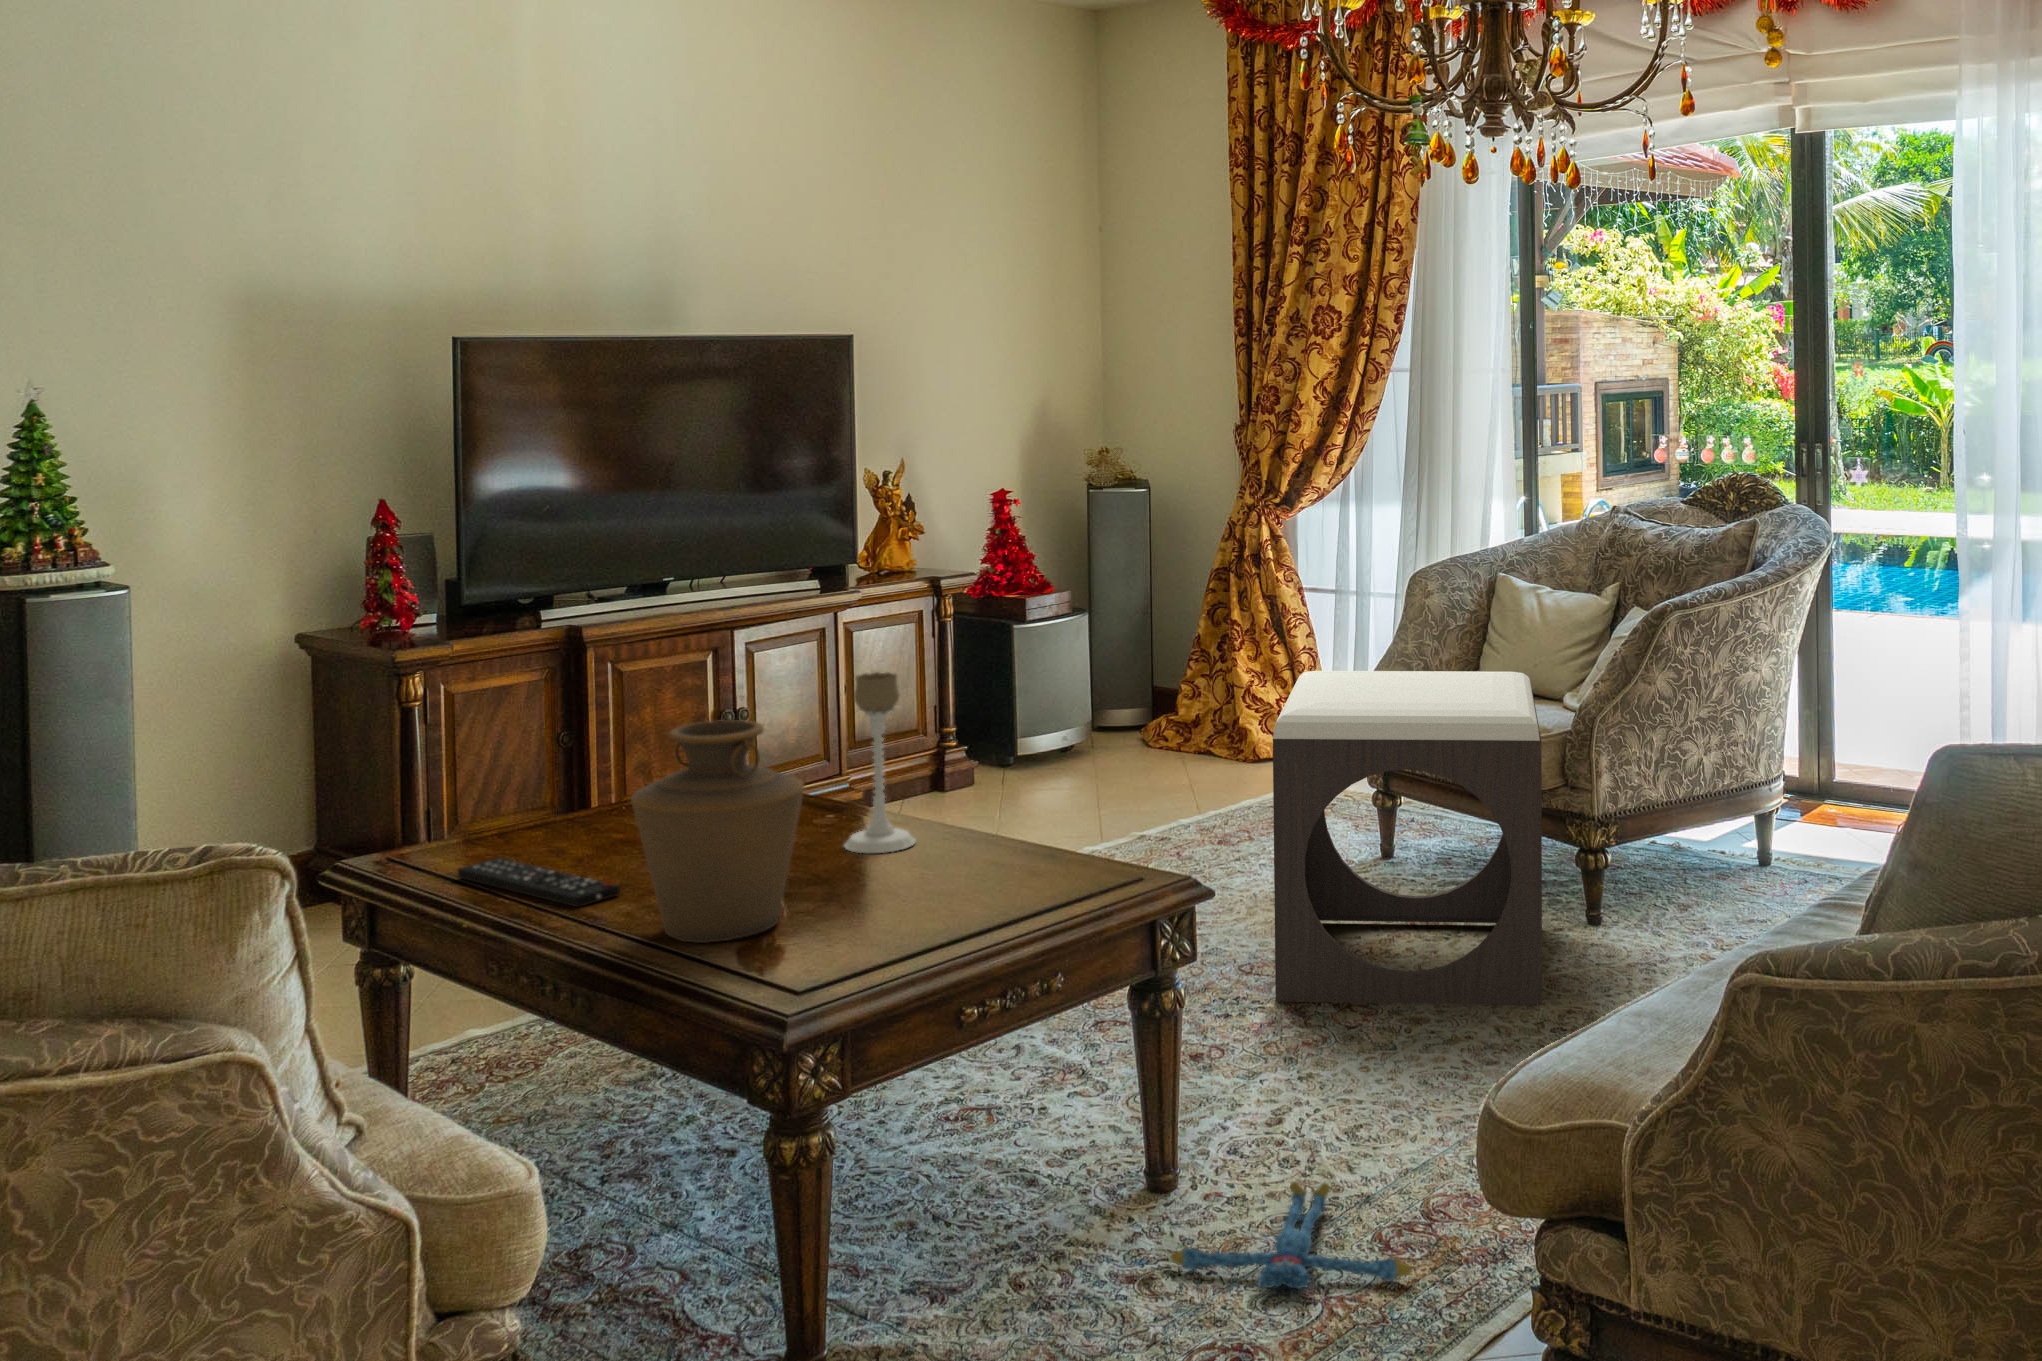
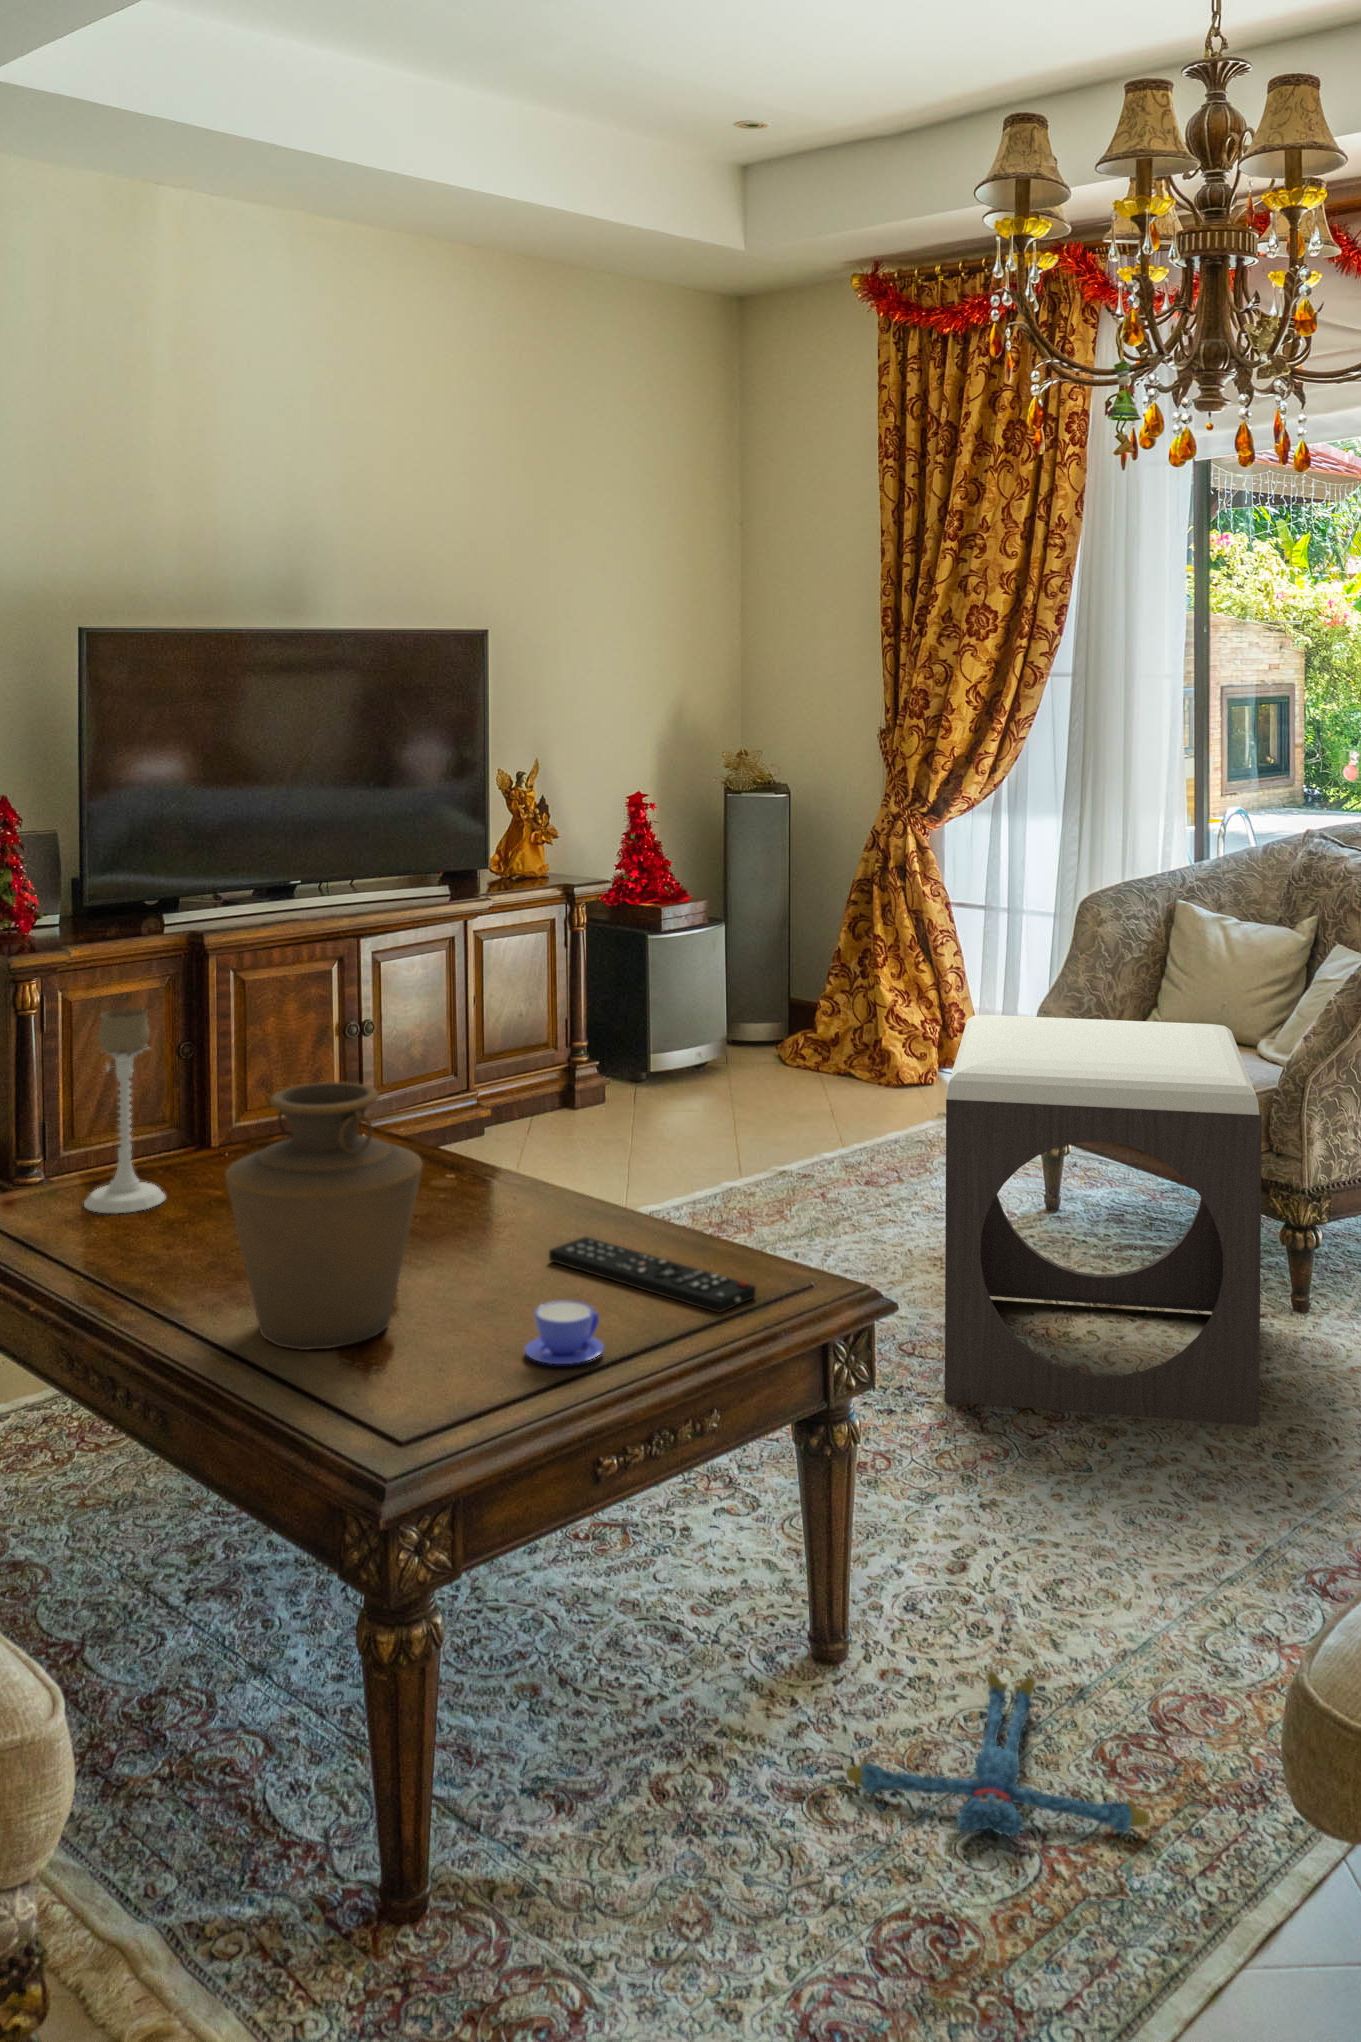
candle holder: present [844,672,916,853] -> present [84,1008,165,1213]
remote control: present [457,858,620,907] -> present [549,1237,756,1313]
teacup: none [896,893,964,941] -> present [524,1301,604,1364]

